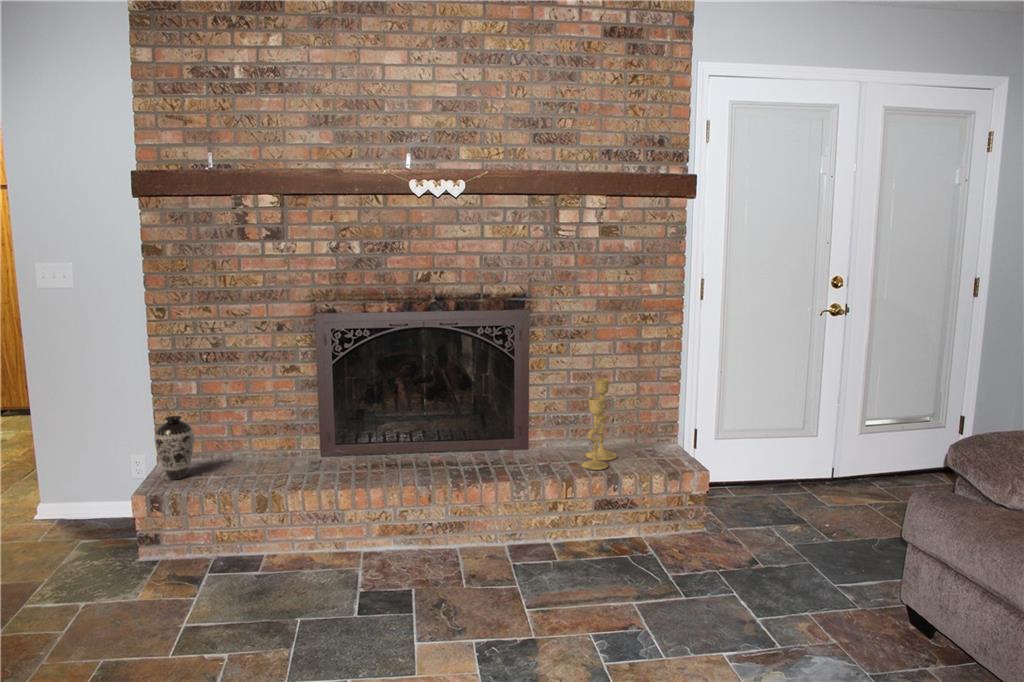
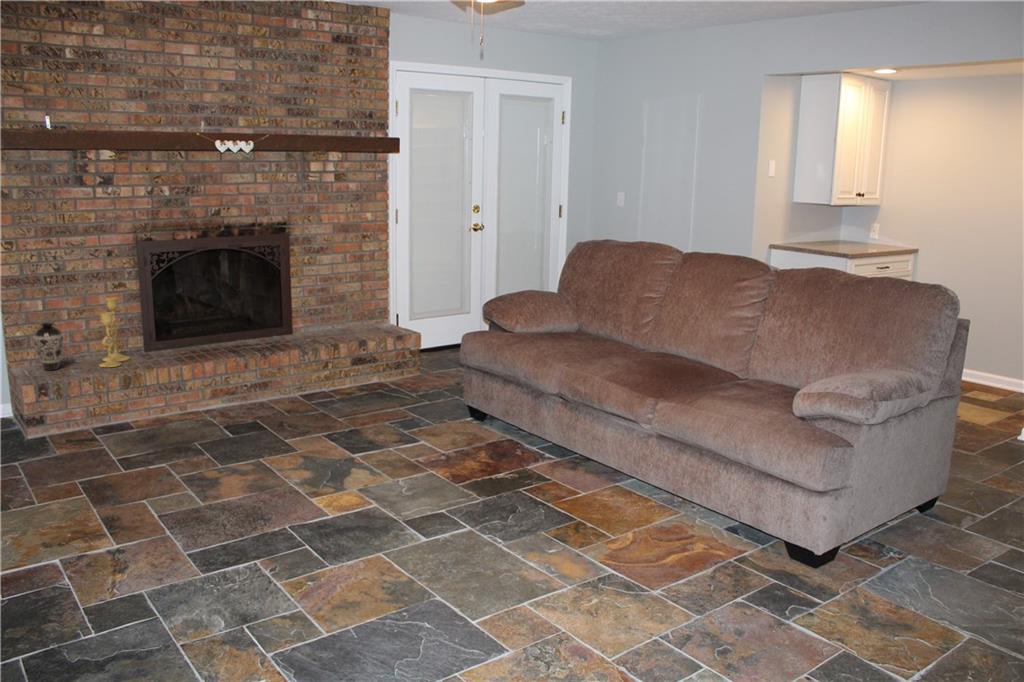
candlestick: present [582,378,617,470] -> present [99,298,130,367]

